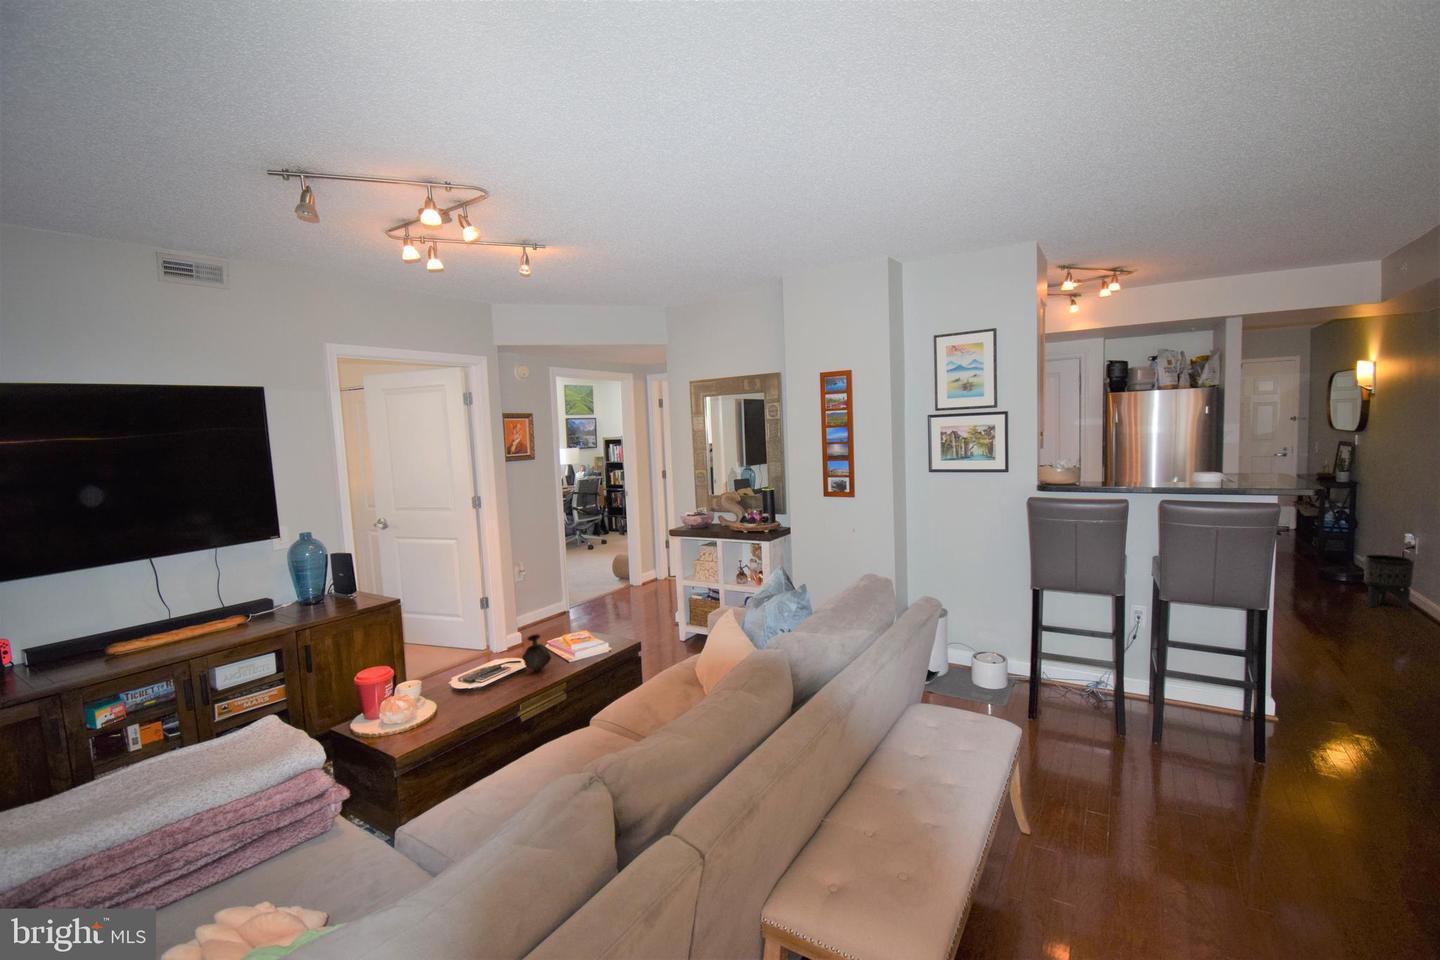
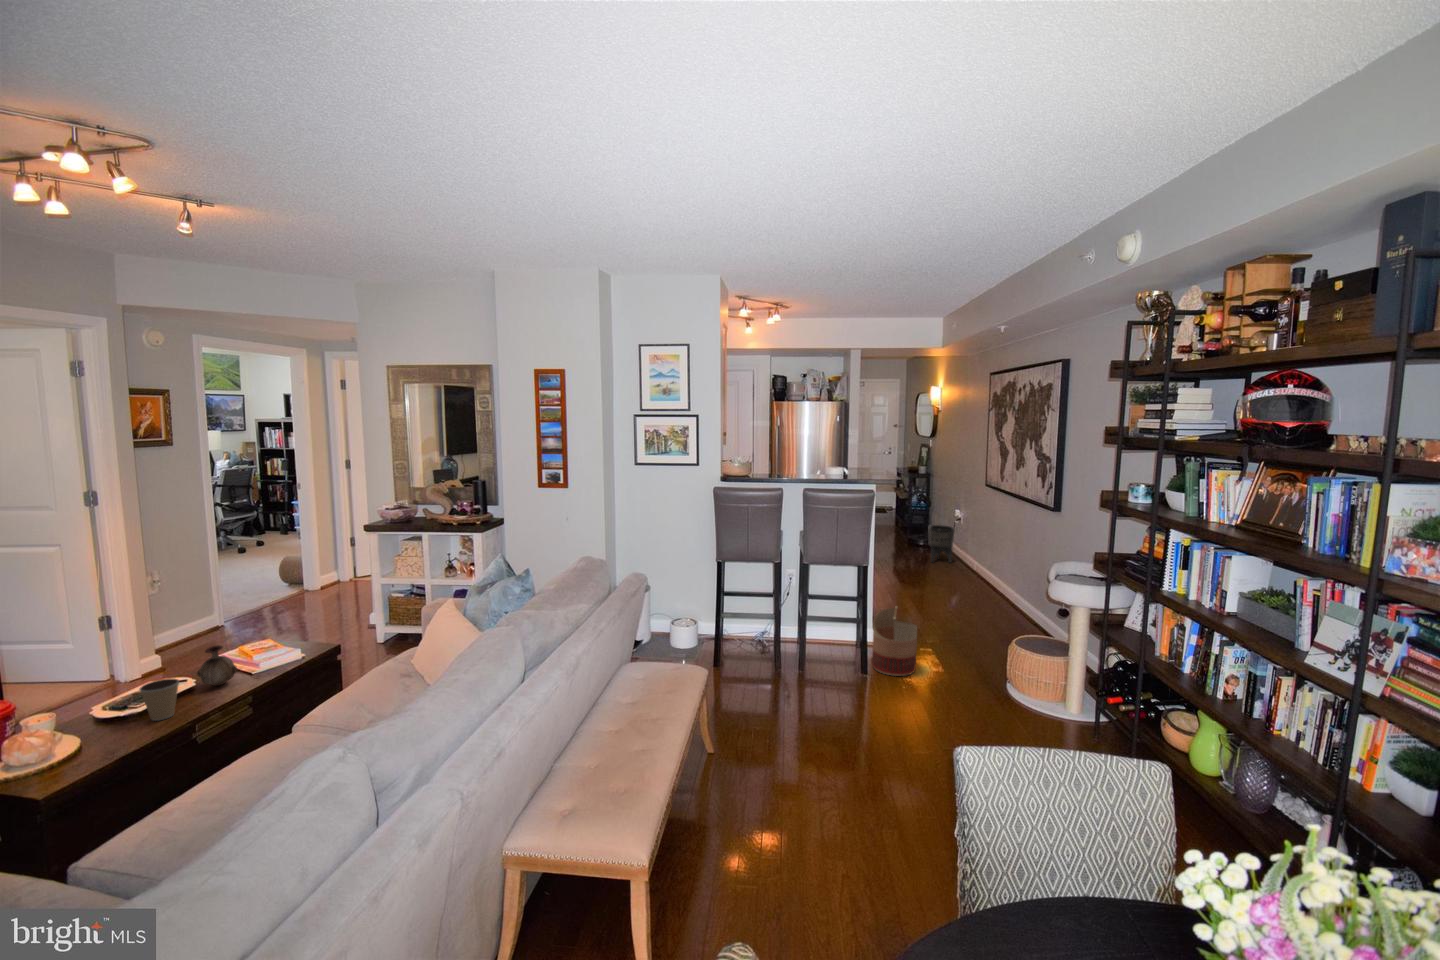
coffee cup: none [477,660,505,697] -> present [140,679,179,721]
basket: none [1277,670,1363,775] -> present [872,606,917,676]

